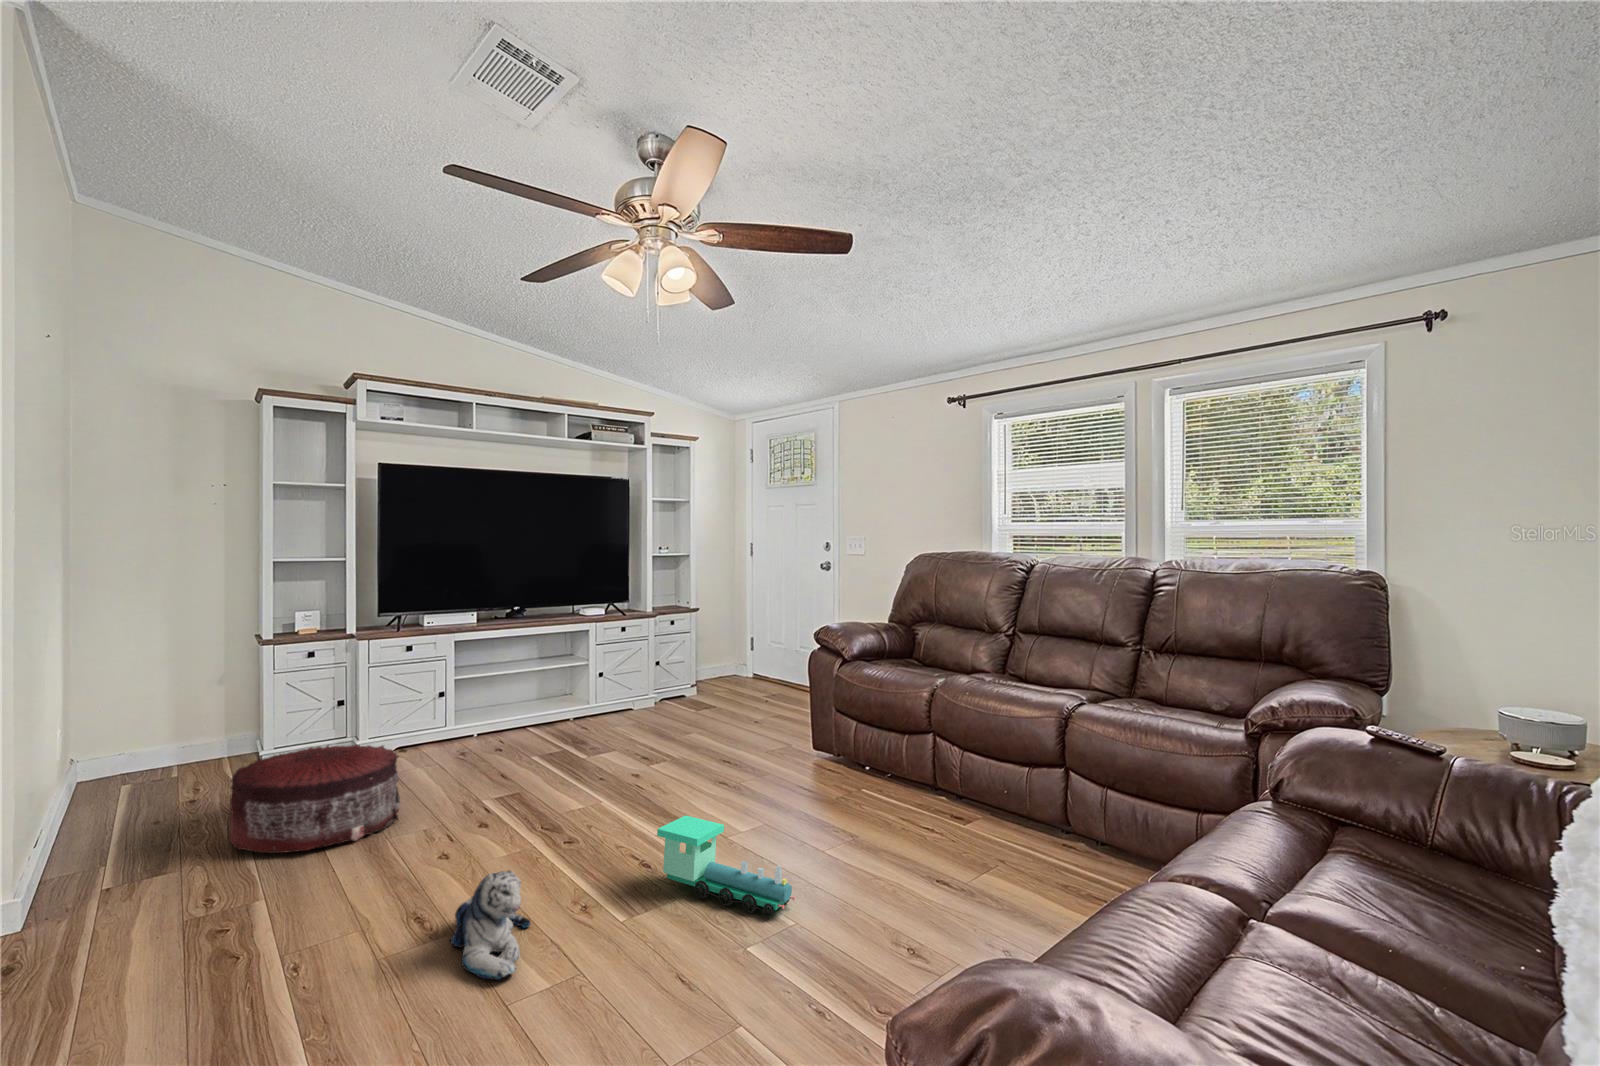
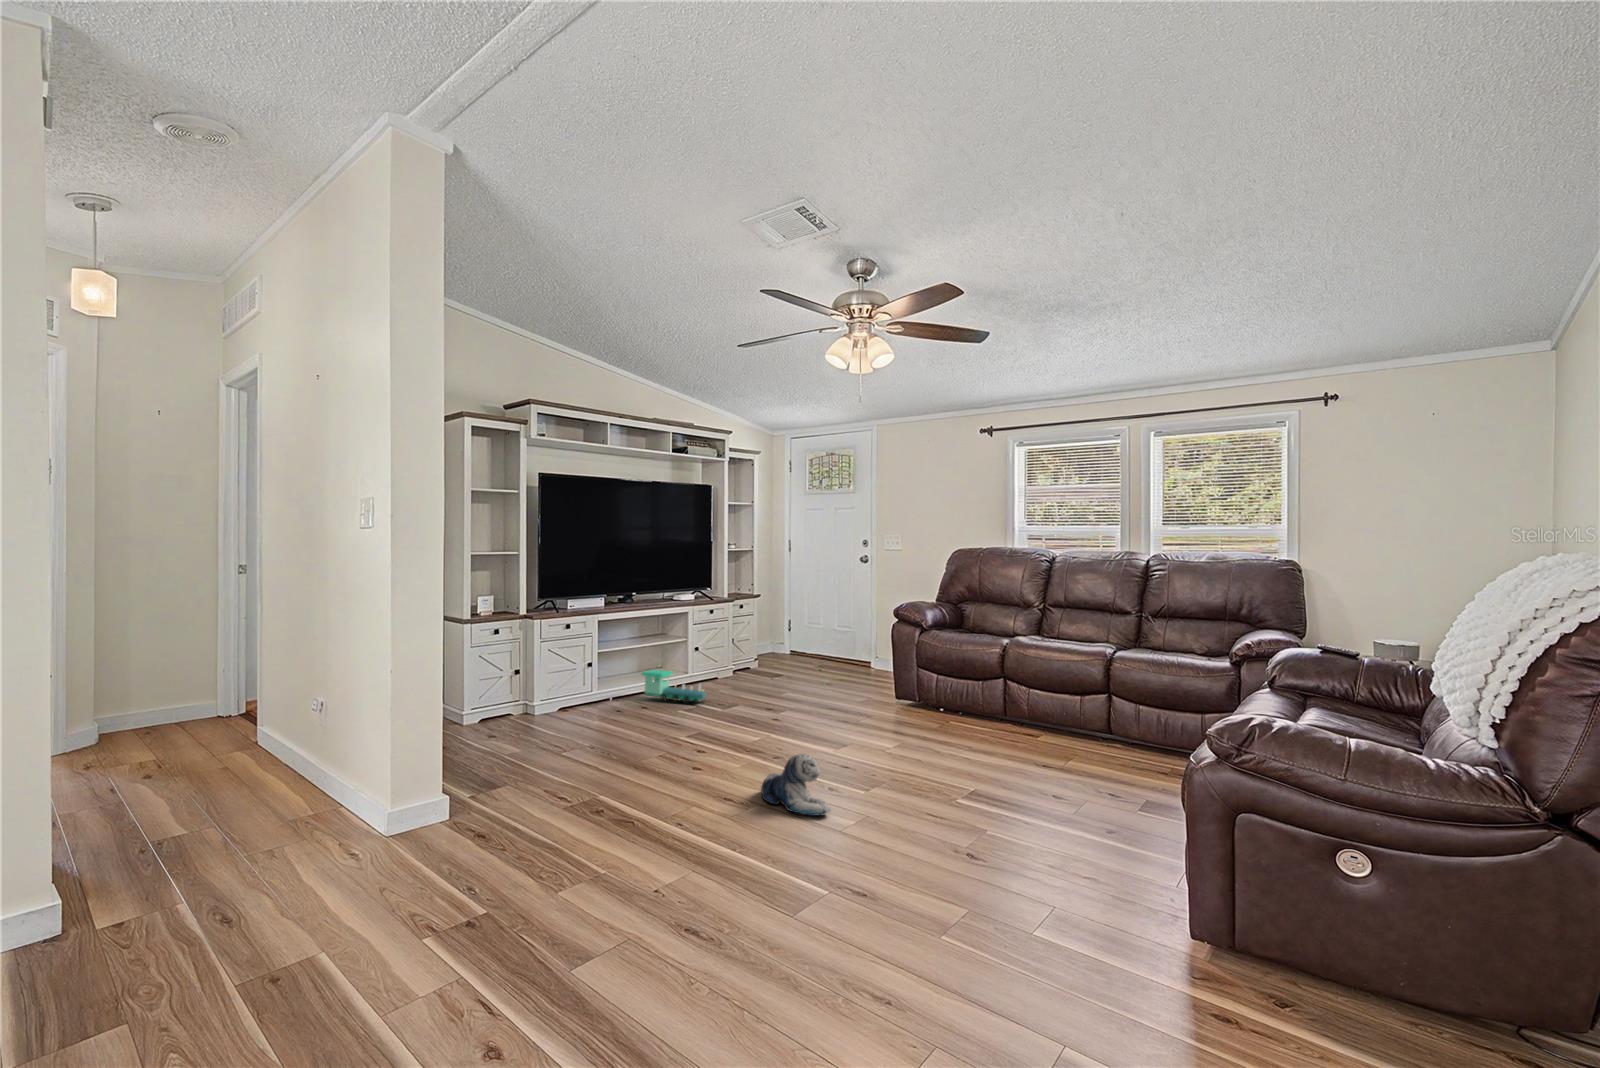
pouf: present [229,745,400,853] -> none [517,694,634,767]
toy train: present [657,816,795,916] -> present [642,670,706,704]

